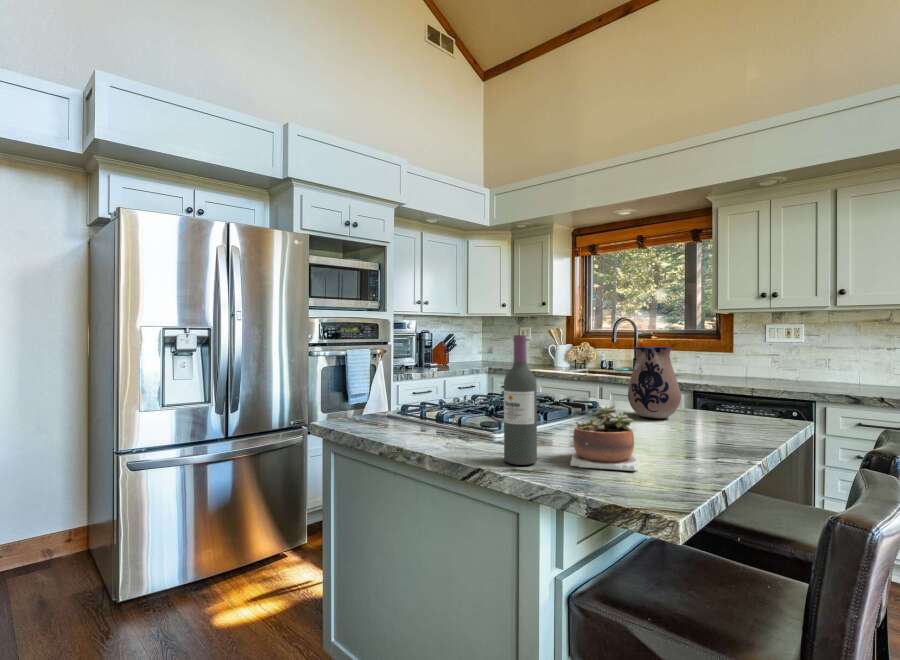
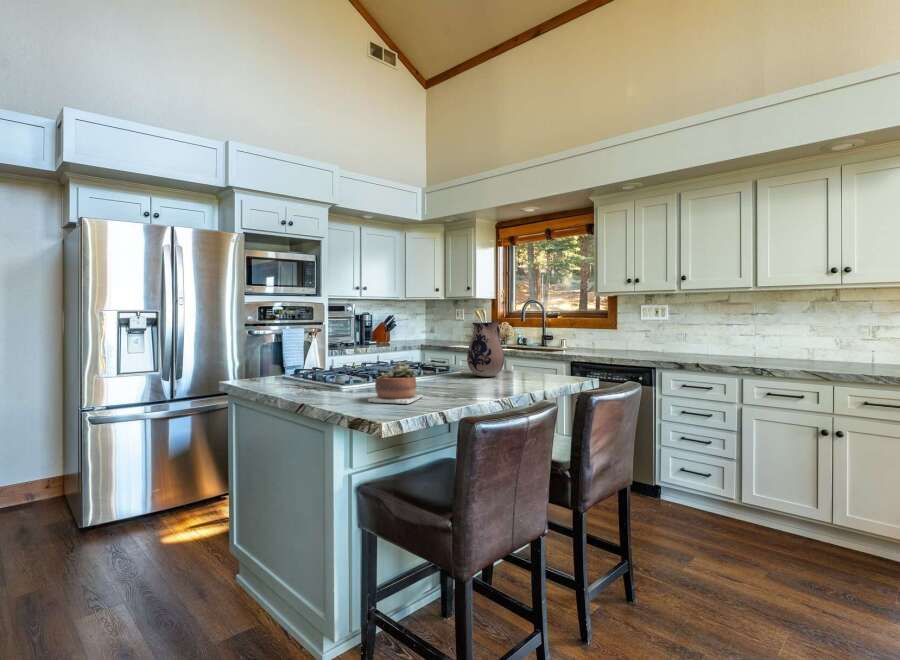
wine bottle: present [504,335,537,465] -> none [325,312,348,401]

